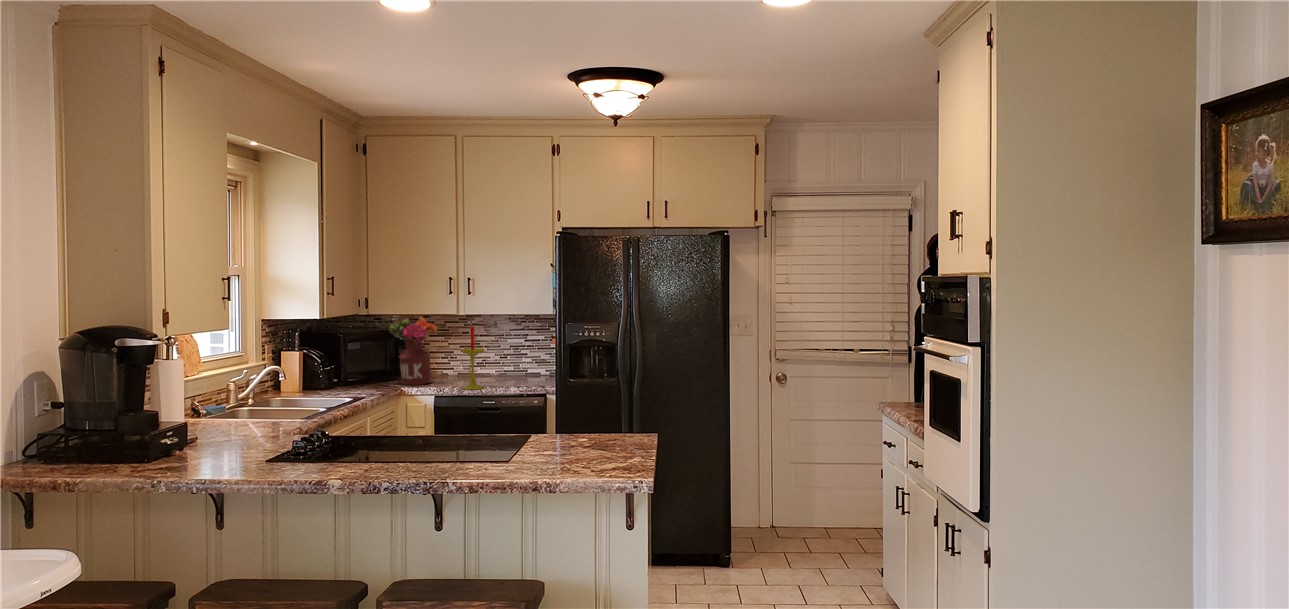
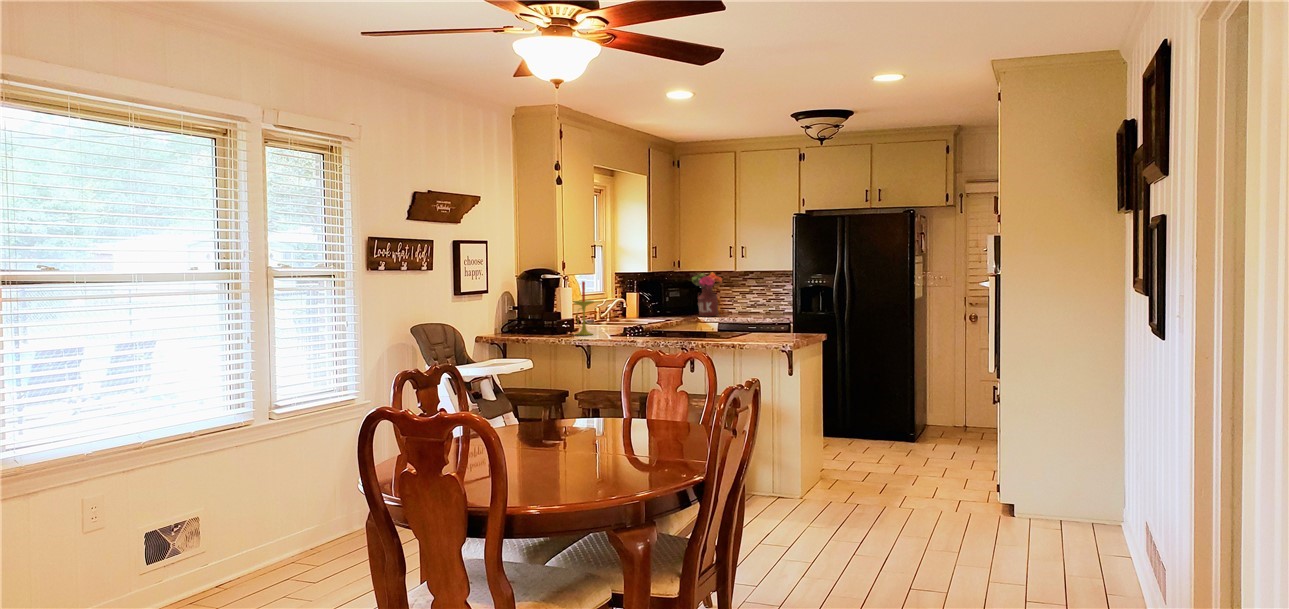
candle: present [460,326,485,390] -> present [574,281,594,335]

